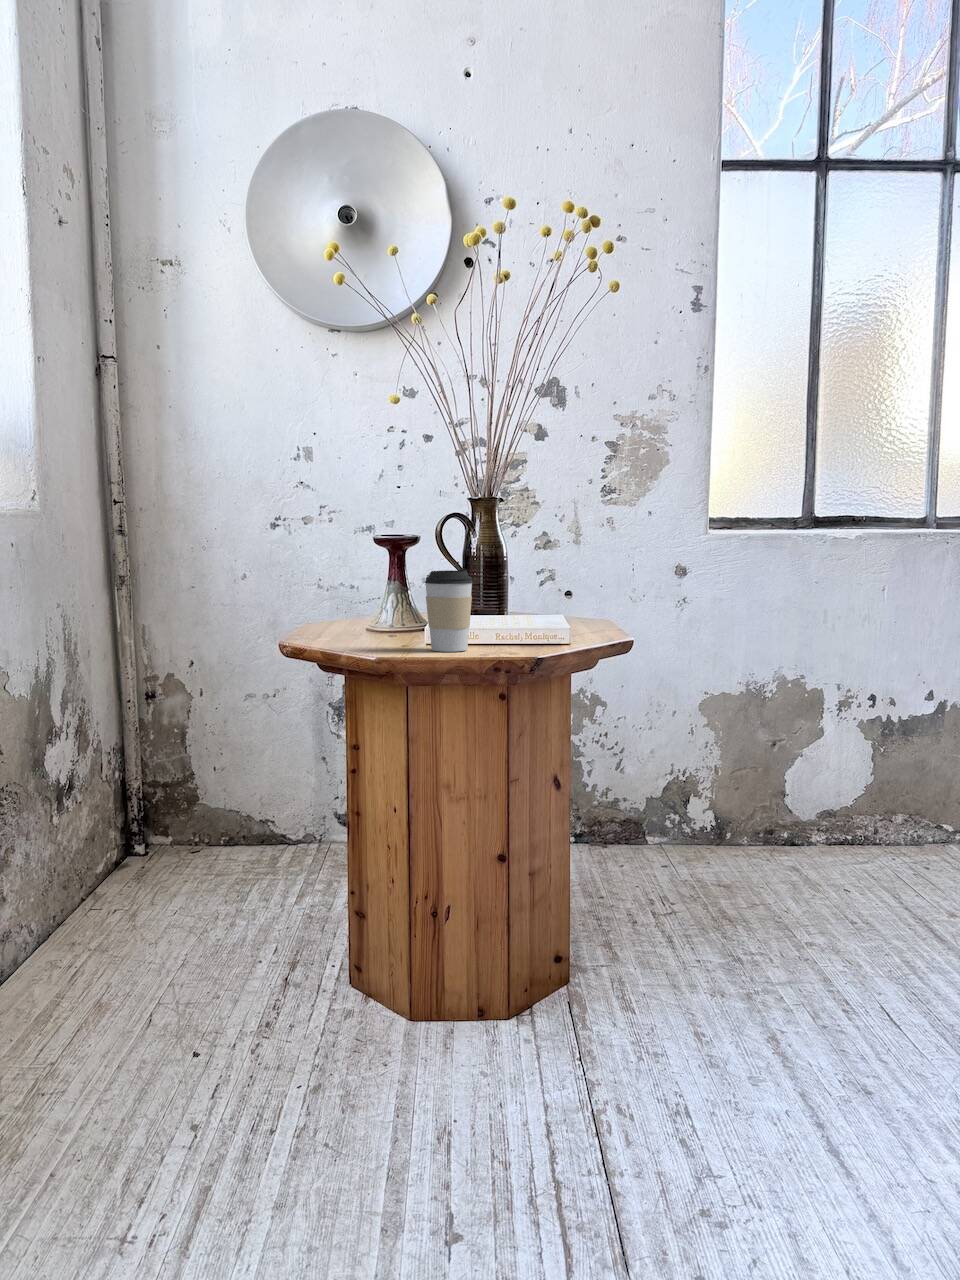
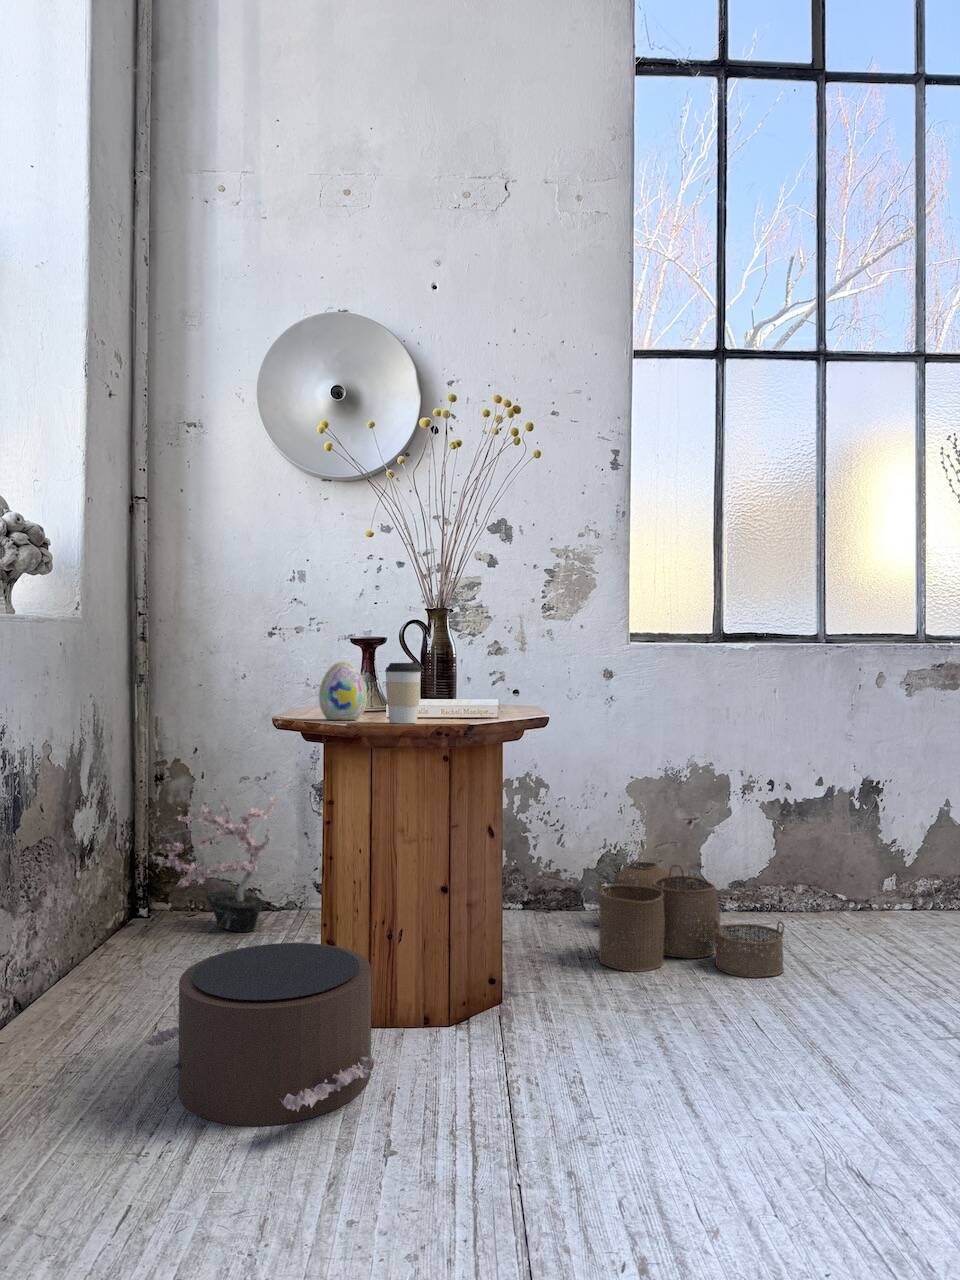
decorative egg: none [338,568,399,645] -> present [319,661,367,720]
potted plant: none [139,714,295,875] -> present [152,796,277,932]
woven basket: none [675,785,904,941] -> present [597,856,784,978]
pouf: none [129,926,436,1190] -> present [145,943,383,1126]

